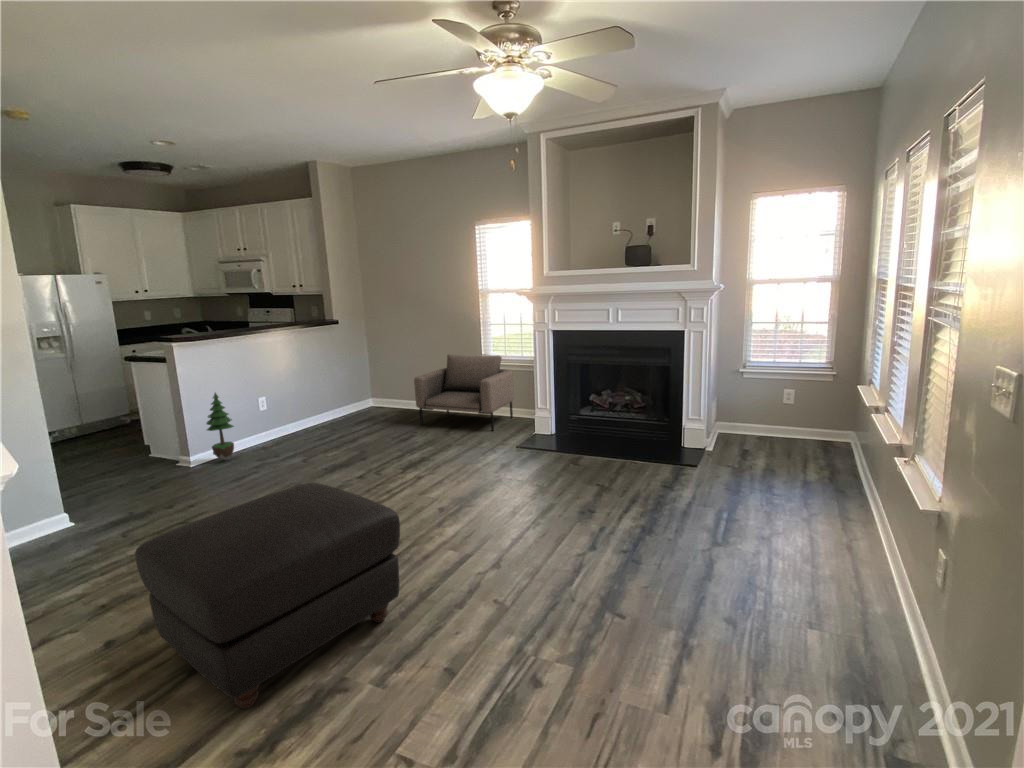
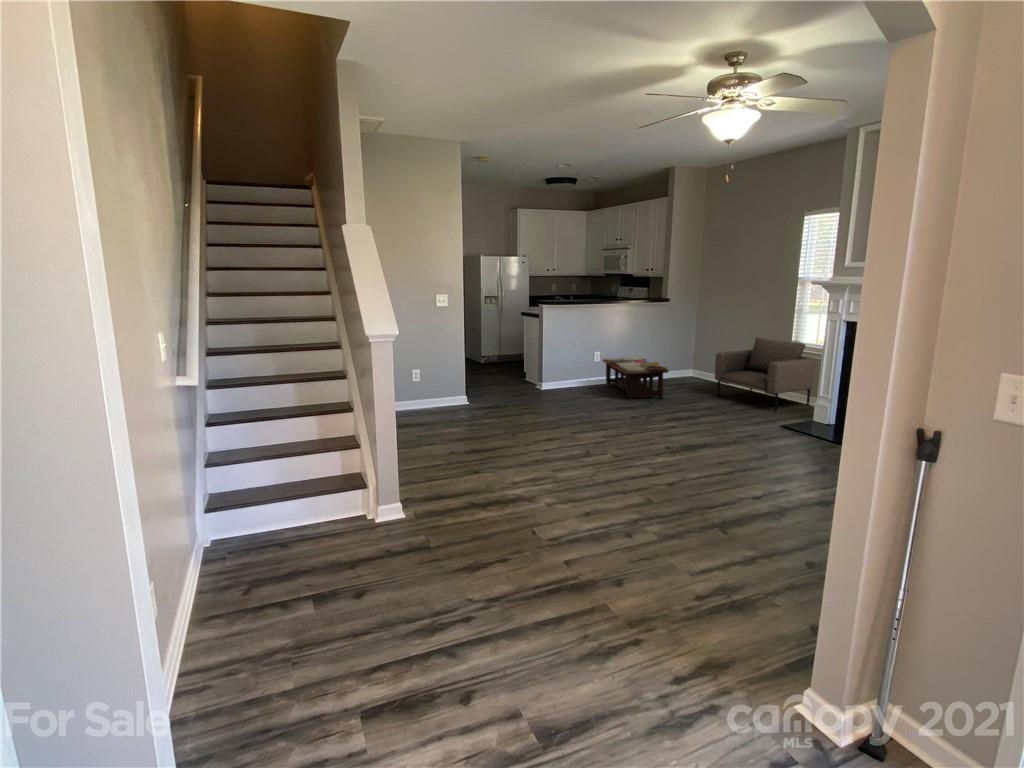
potted tree: present [206,393,234,461] -> none [553,341,571,391]
coffee table: none [270,394,373,454] -> present [602,356,669,401]
ottoman: present [135,483,400,709] -> none [464,393,591,492]

